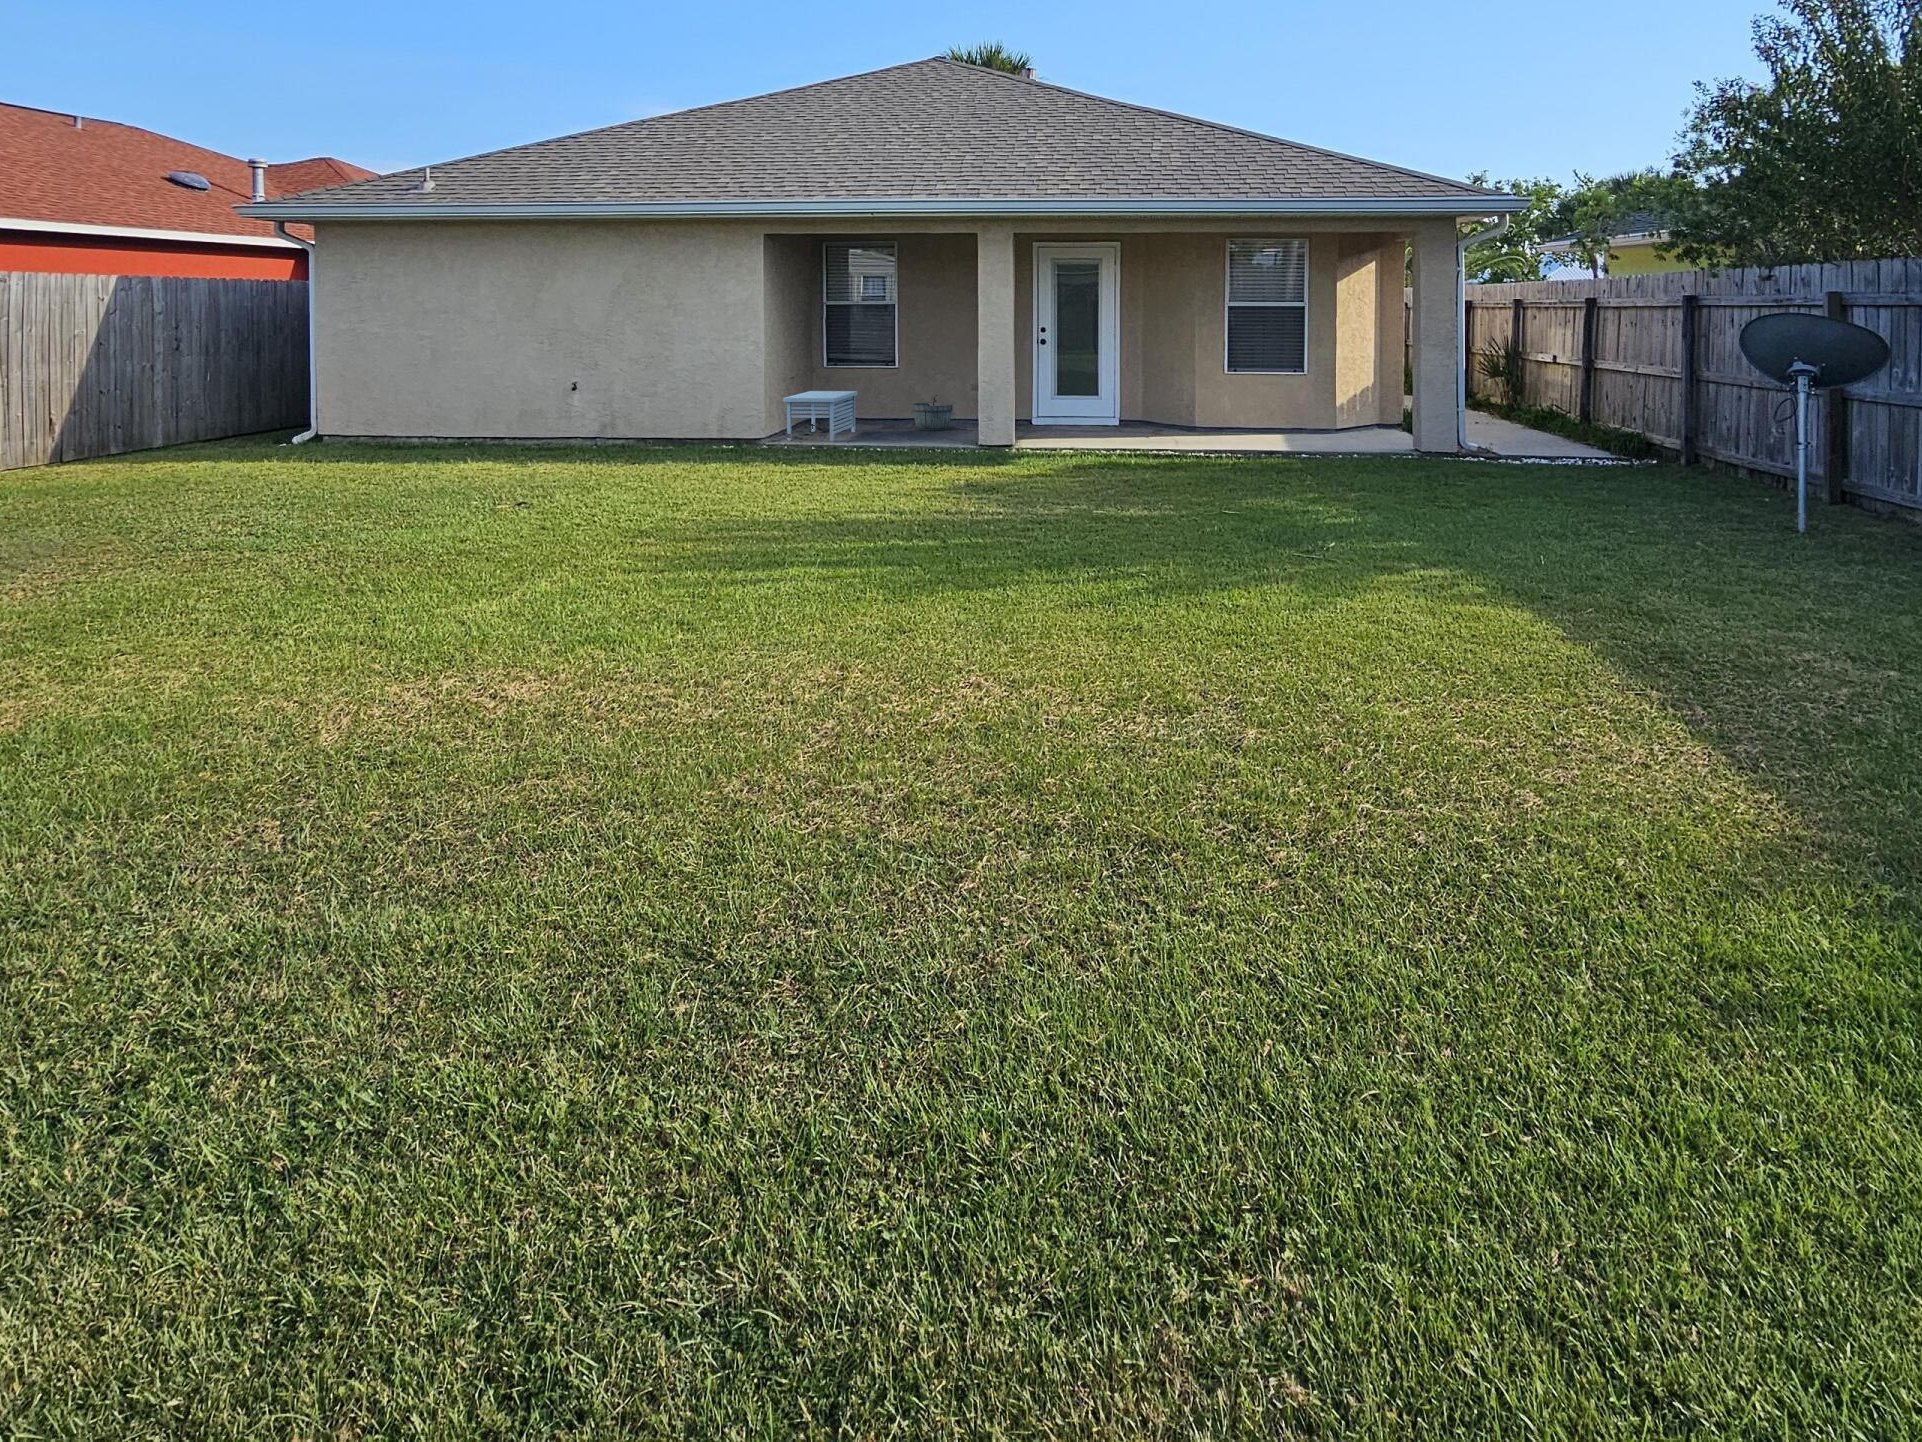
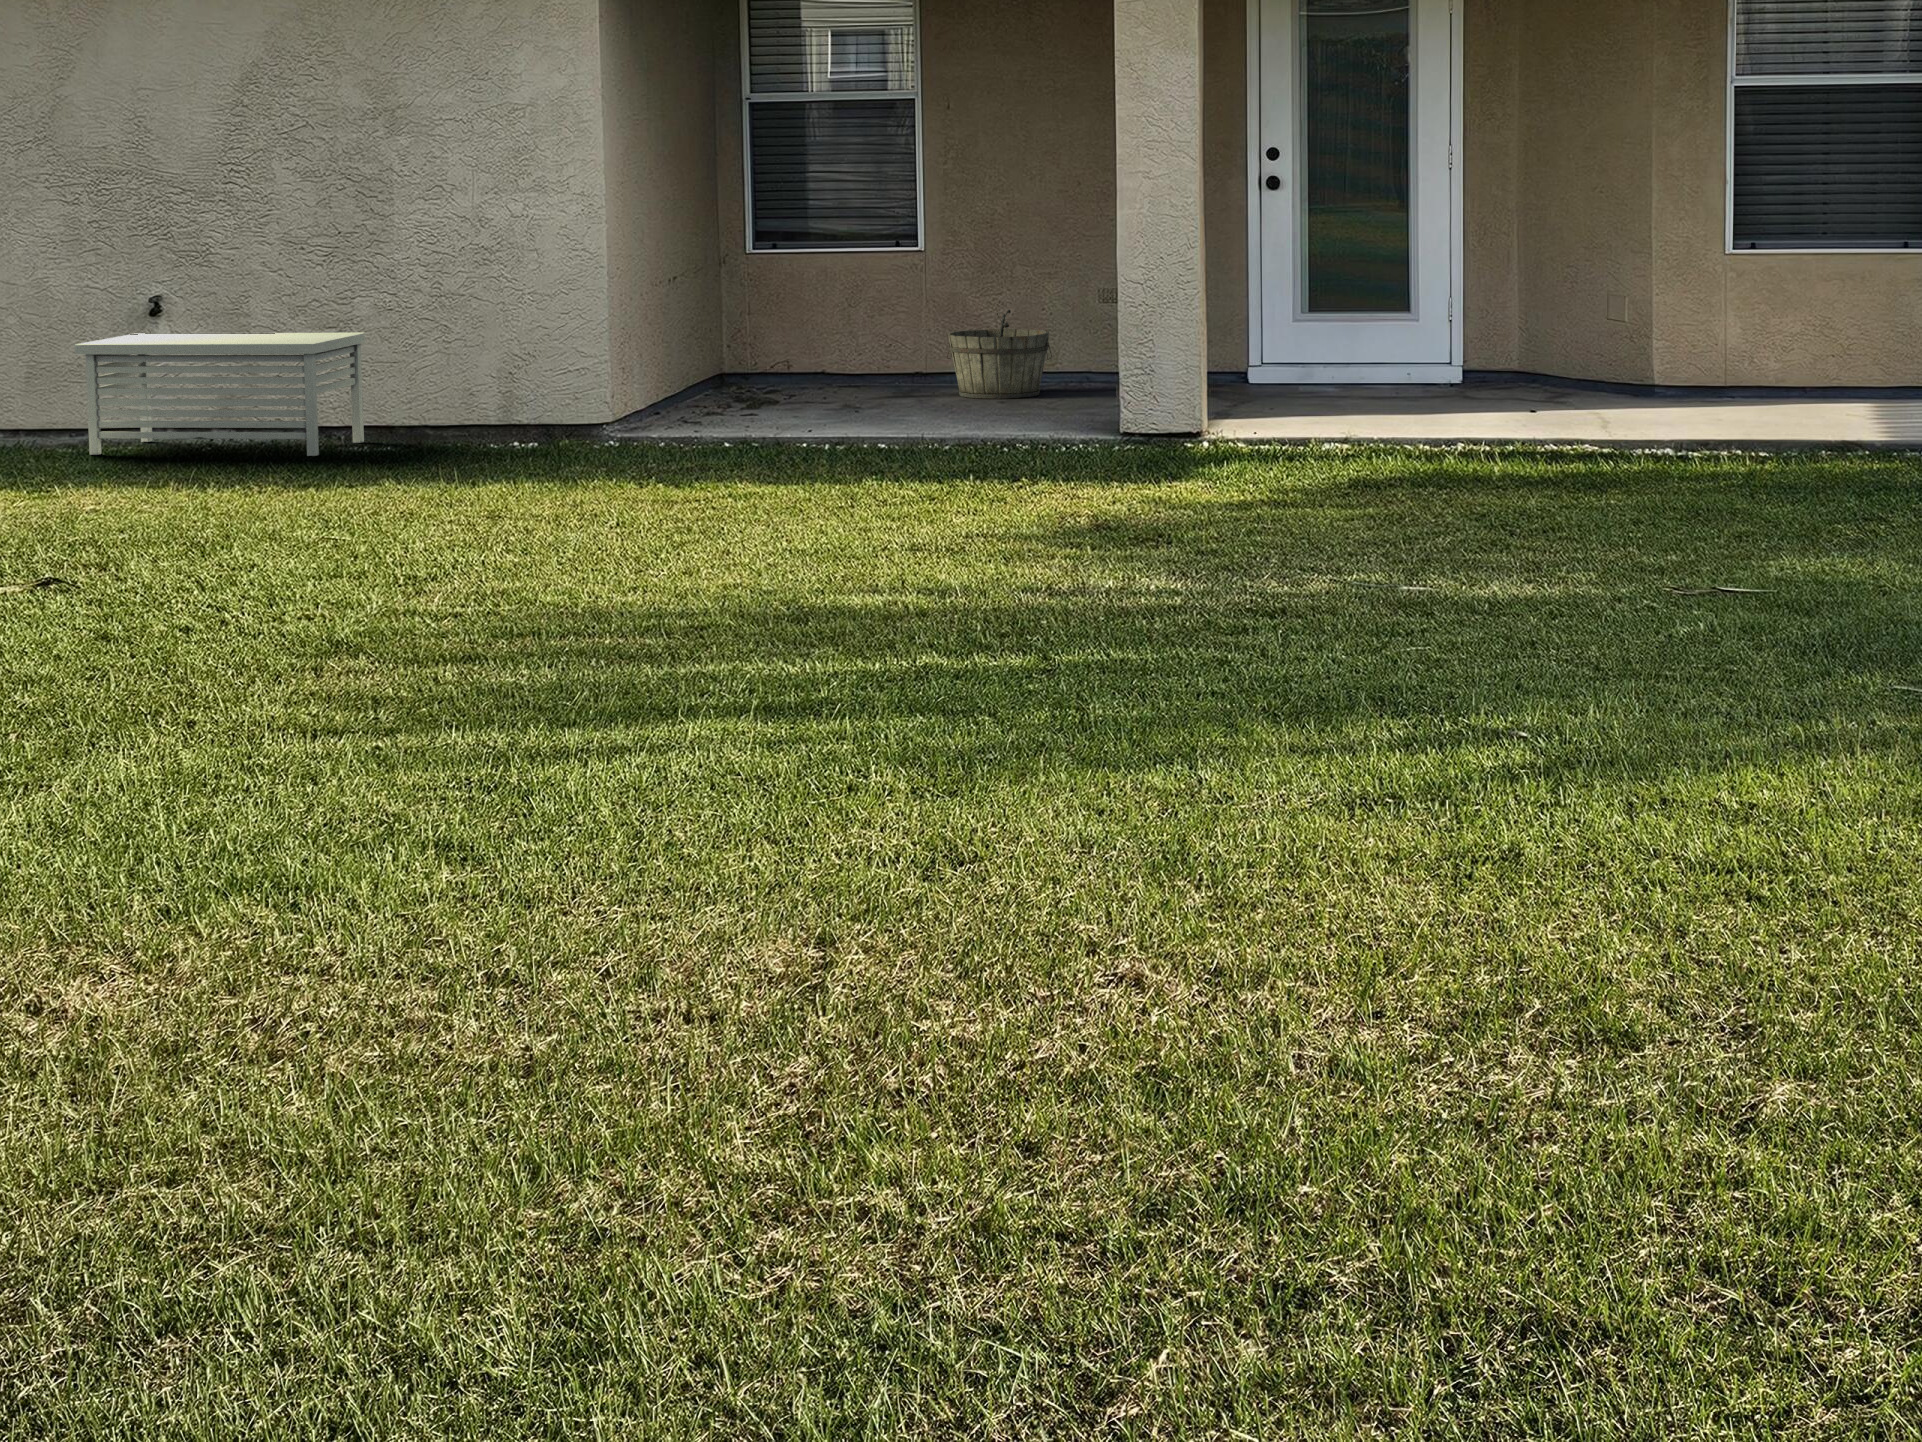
storage bench: present [783,391,857,441] -> present [75,333,366,456]

